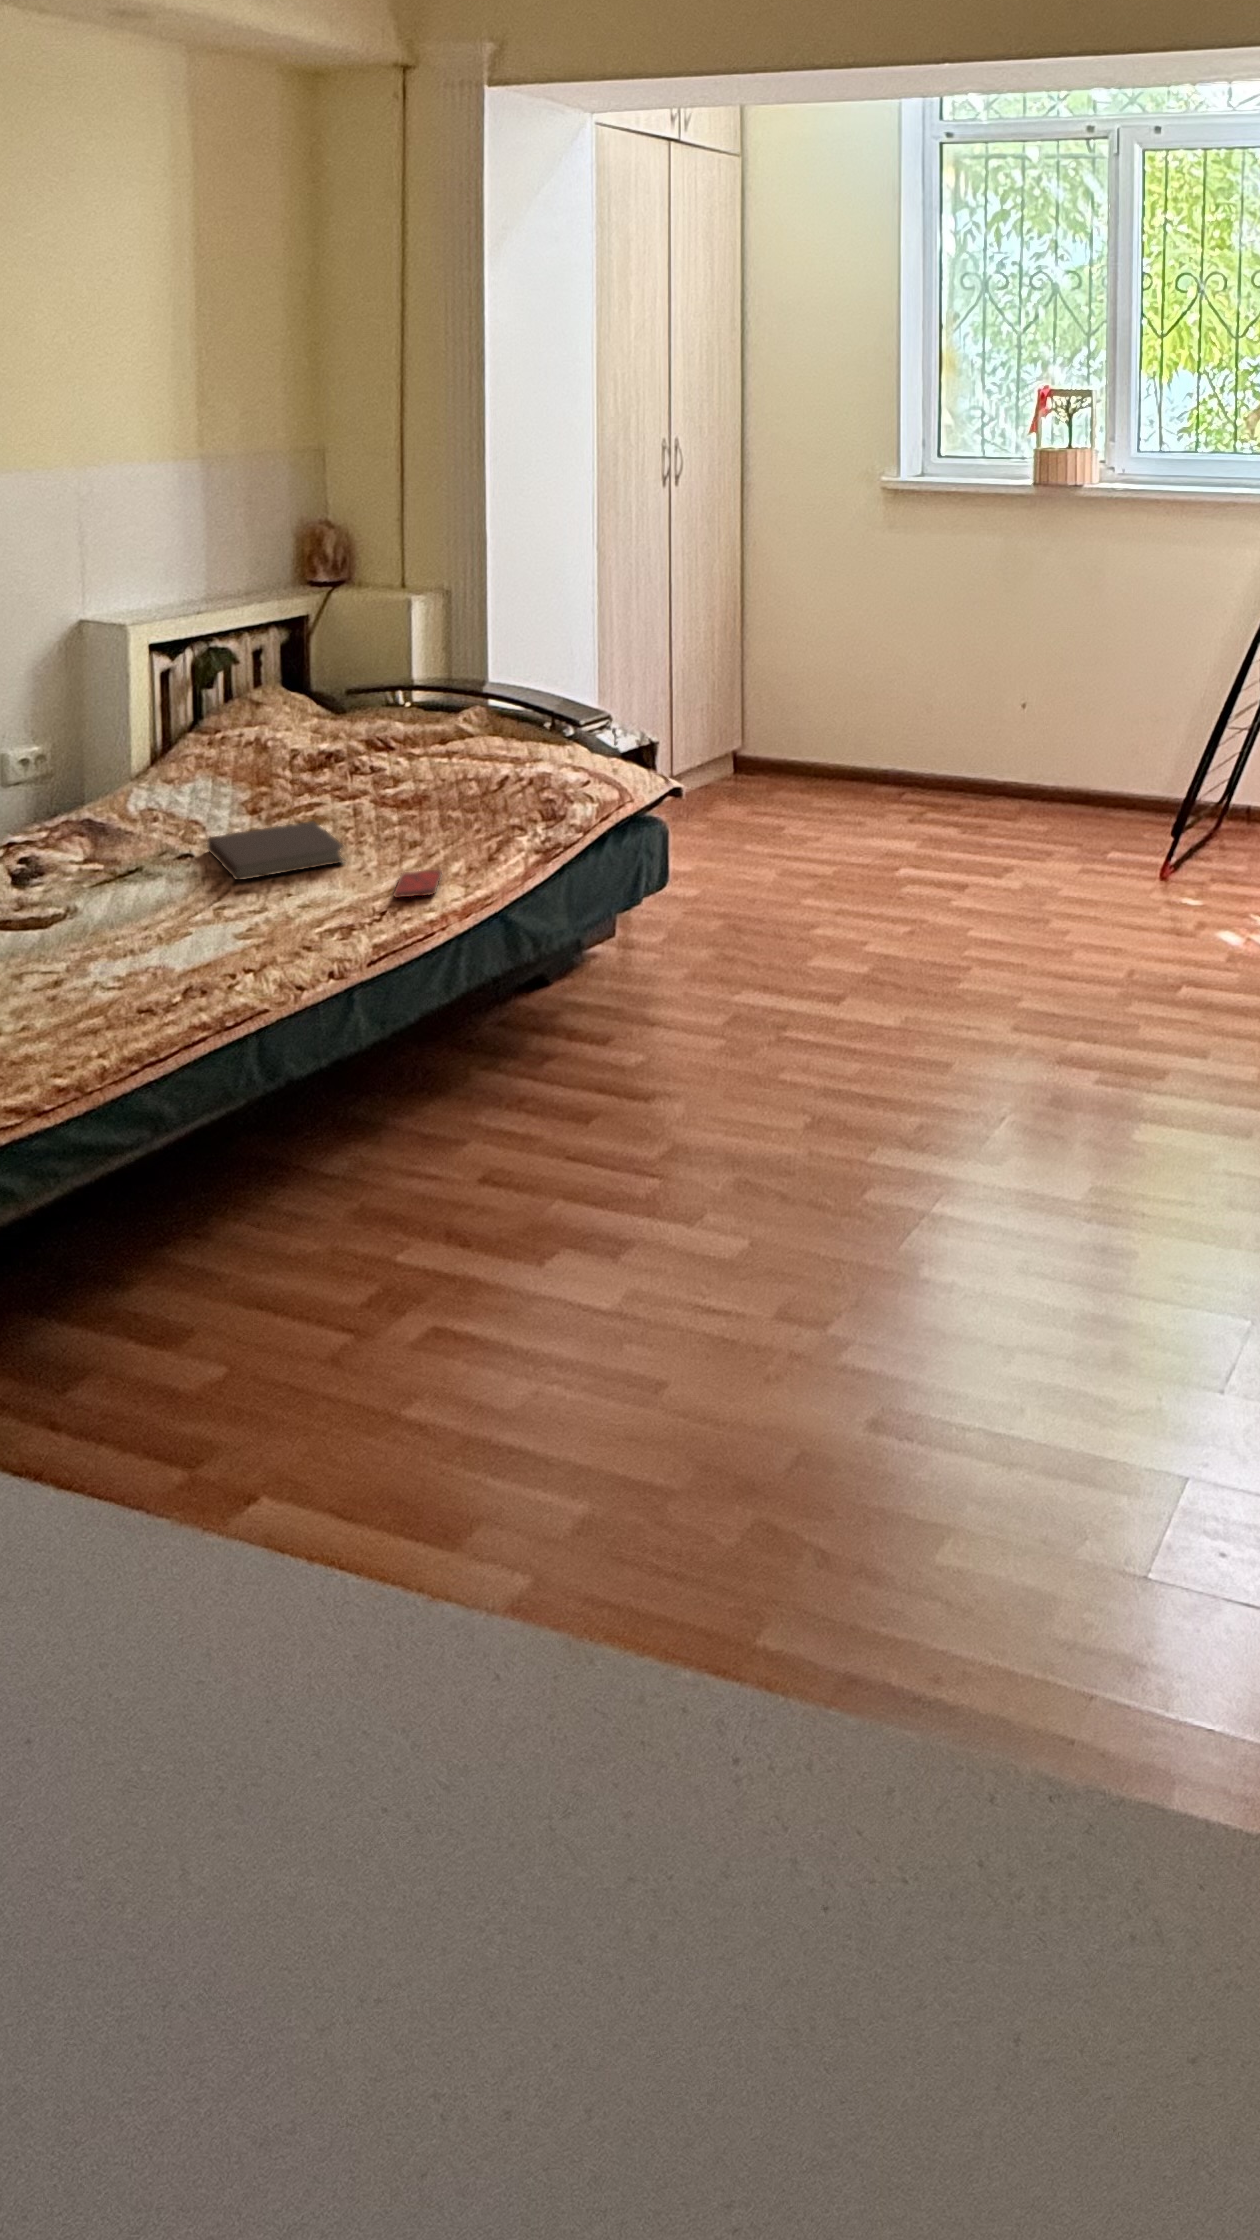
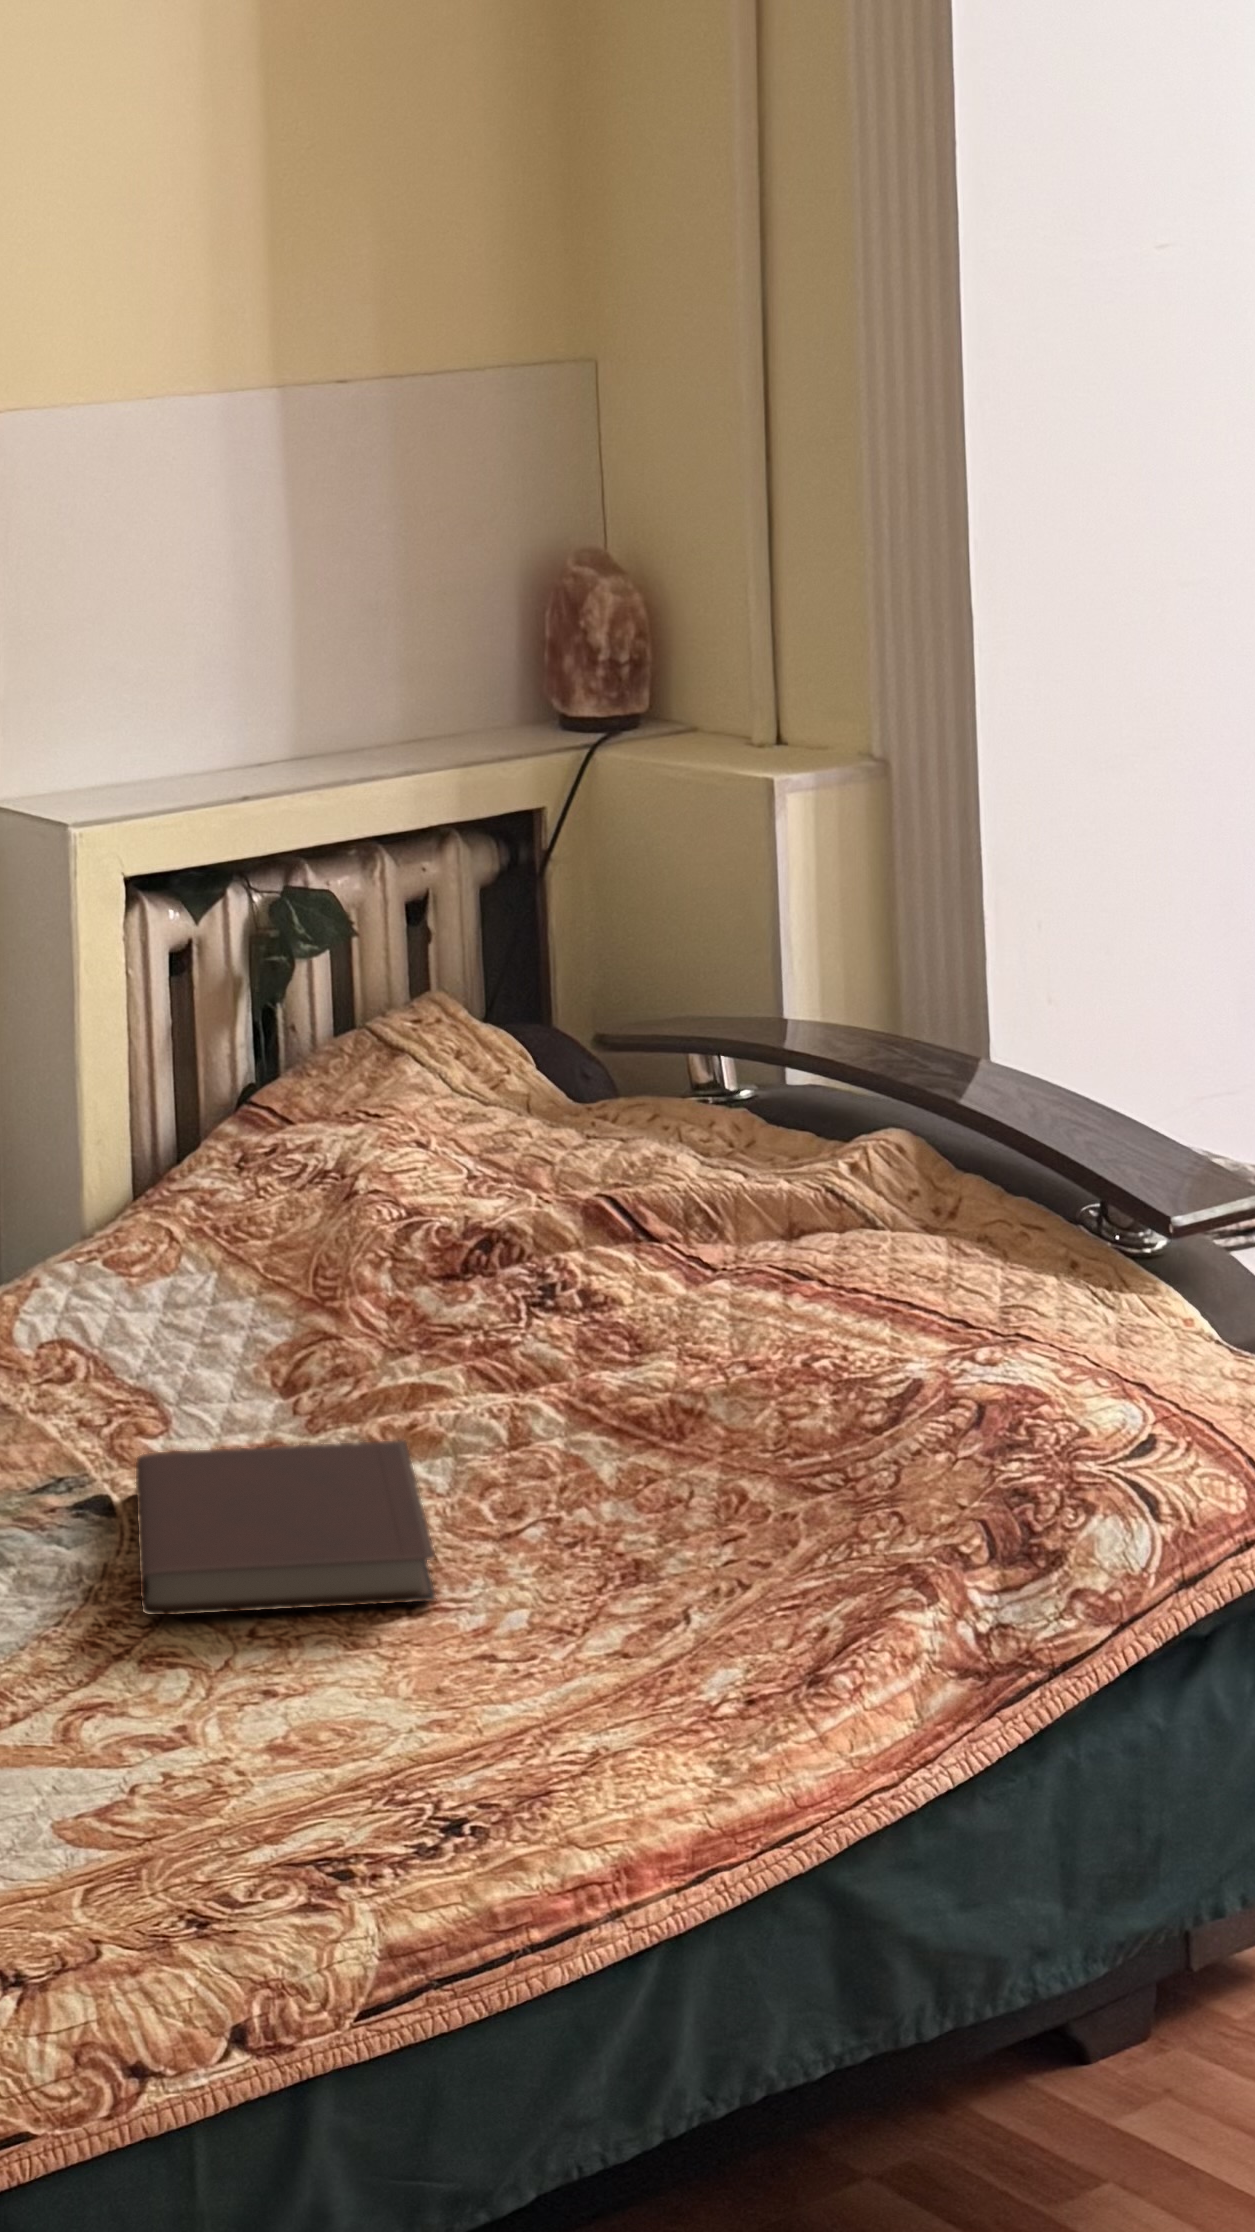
smartphone: present [394,870,442,898] -> none [499,1675,668,1784]

